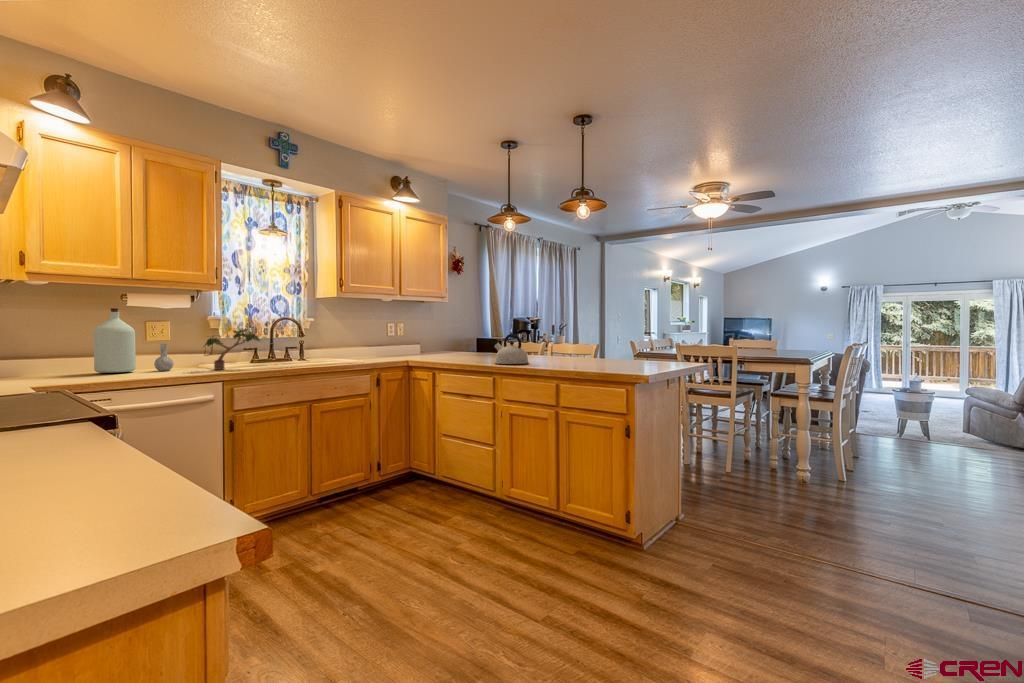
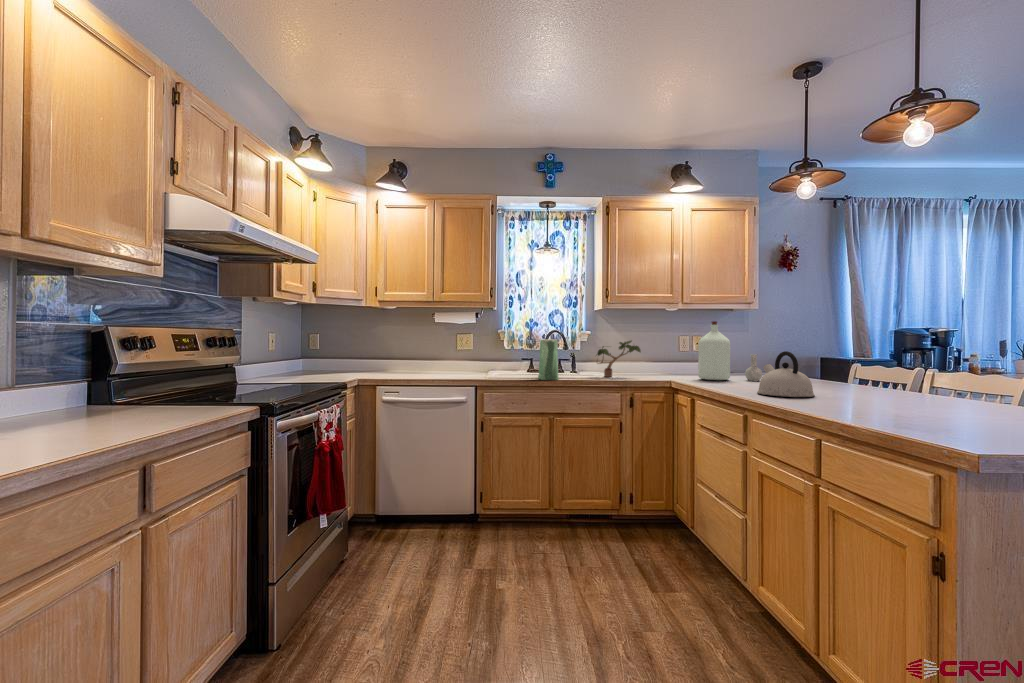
bottle: present [94,308,174,373] -> present [698,321,762,381]
vase: none [293,326,317,368] -> present [538,339,559,380]
potted plant: present [204,329,259,370] -> present [597,341,641,377]

